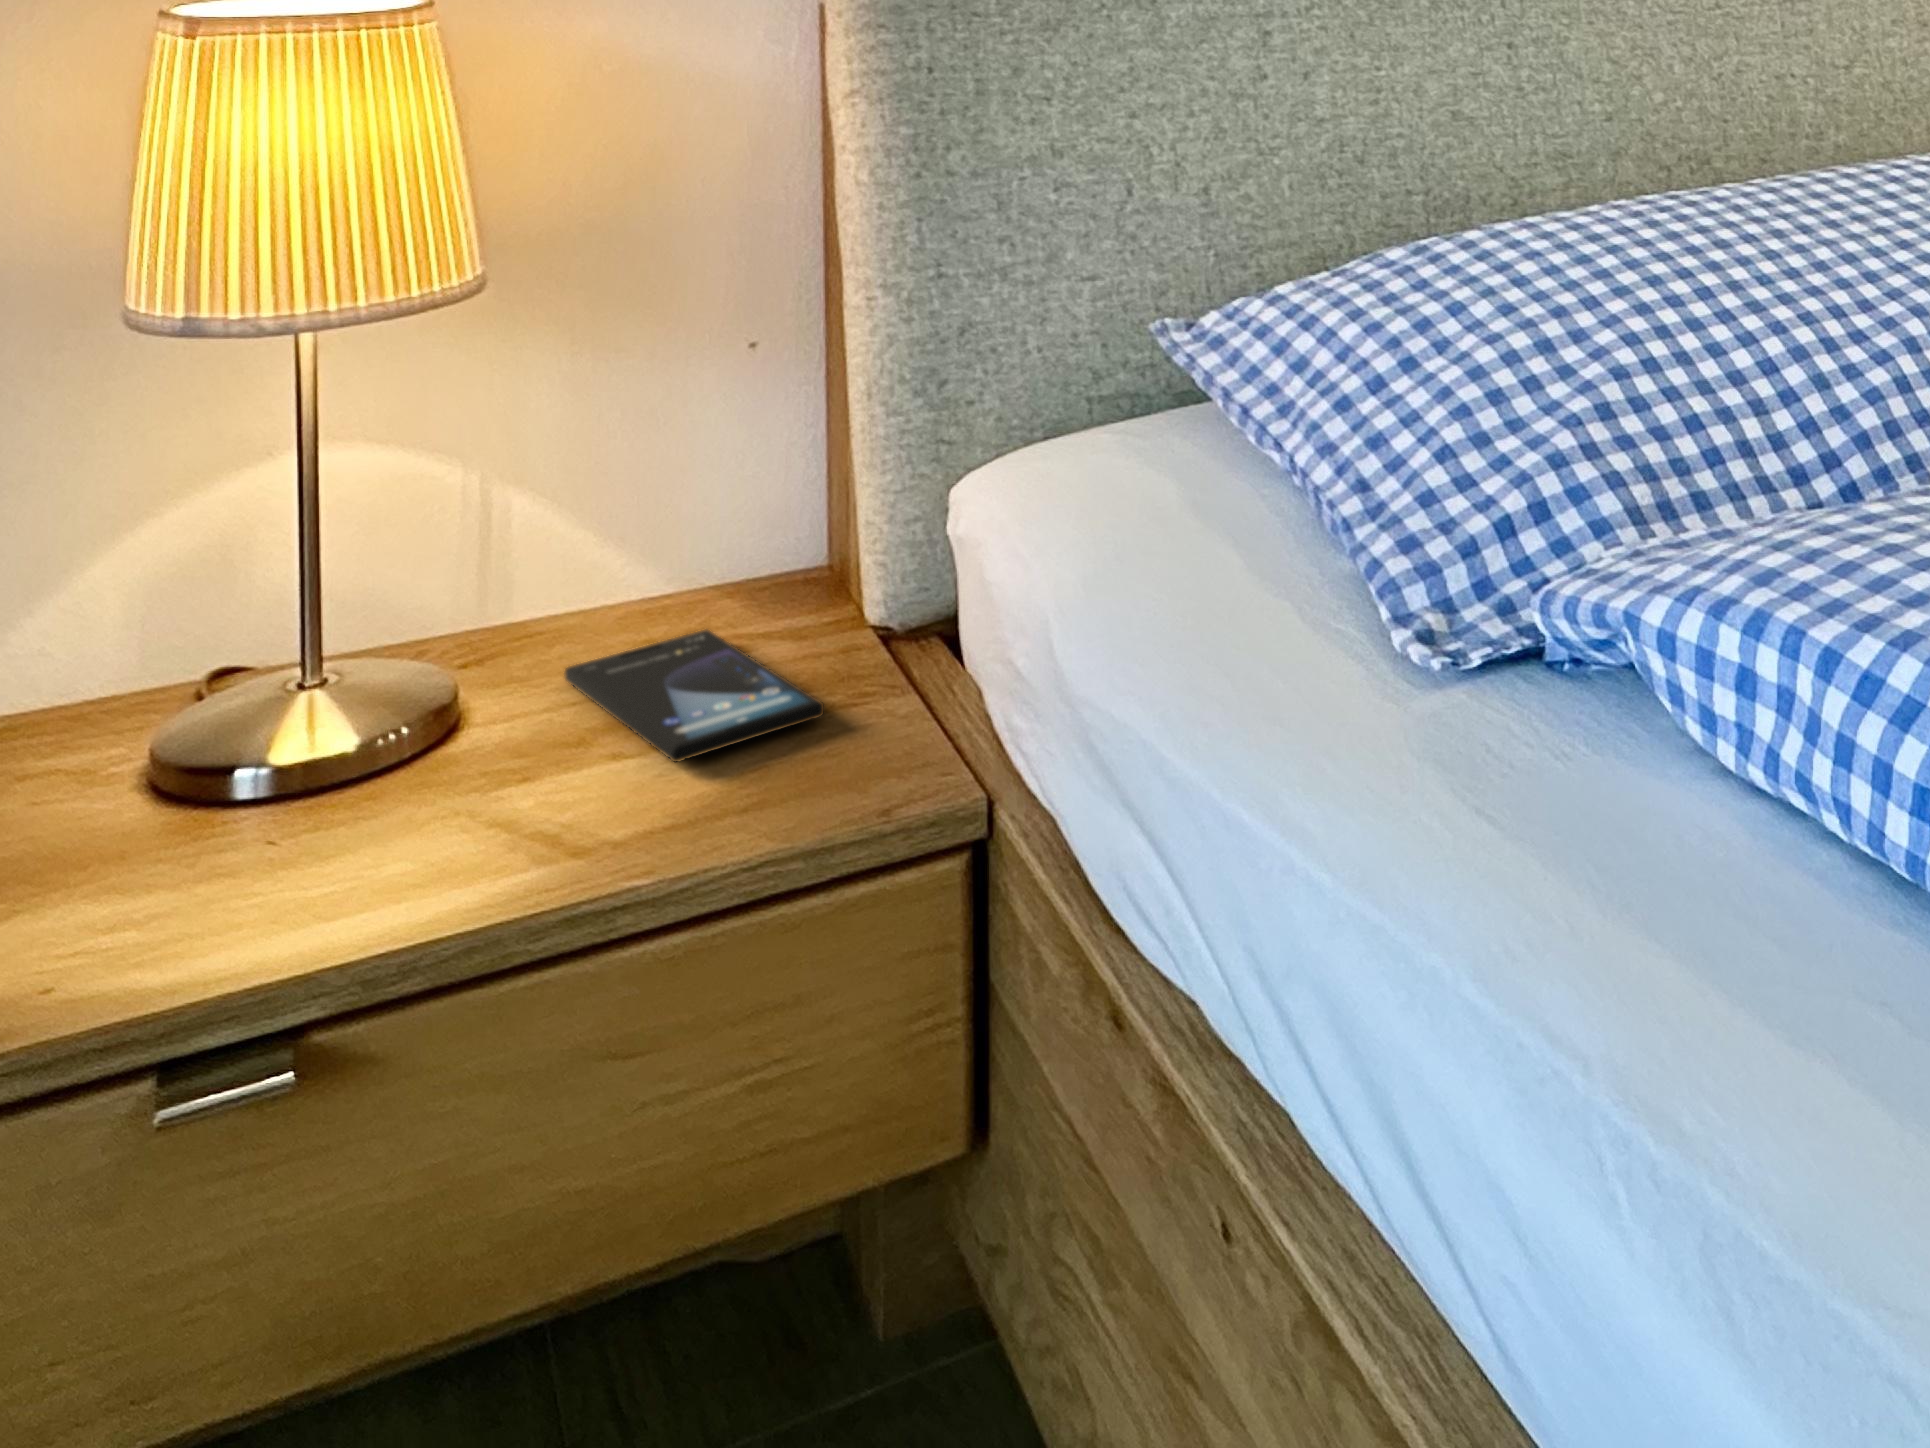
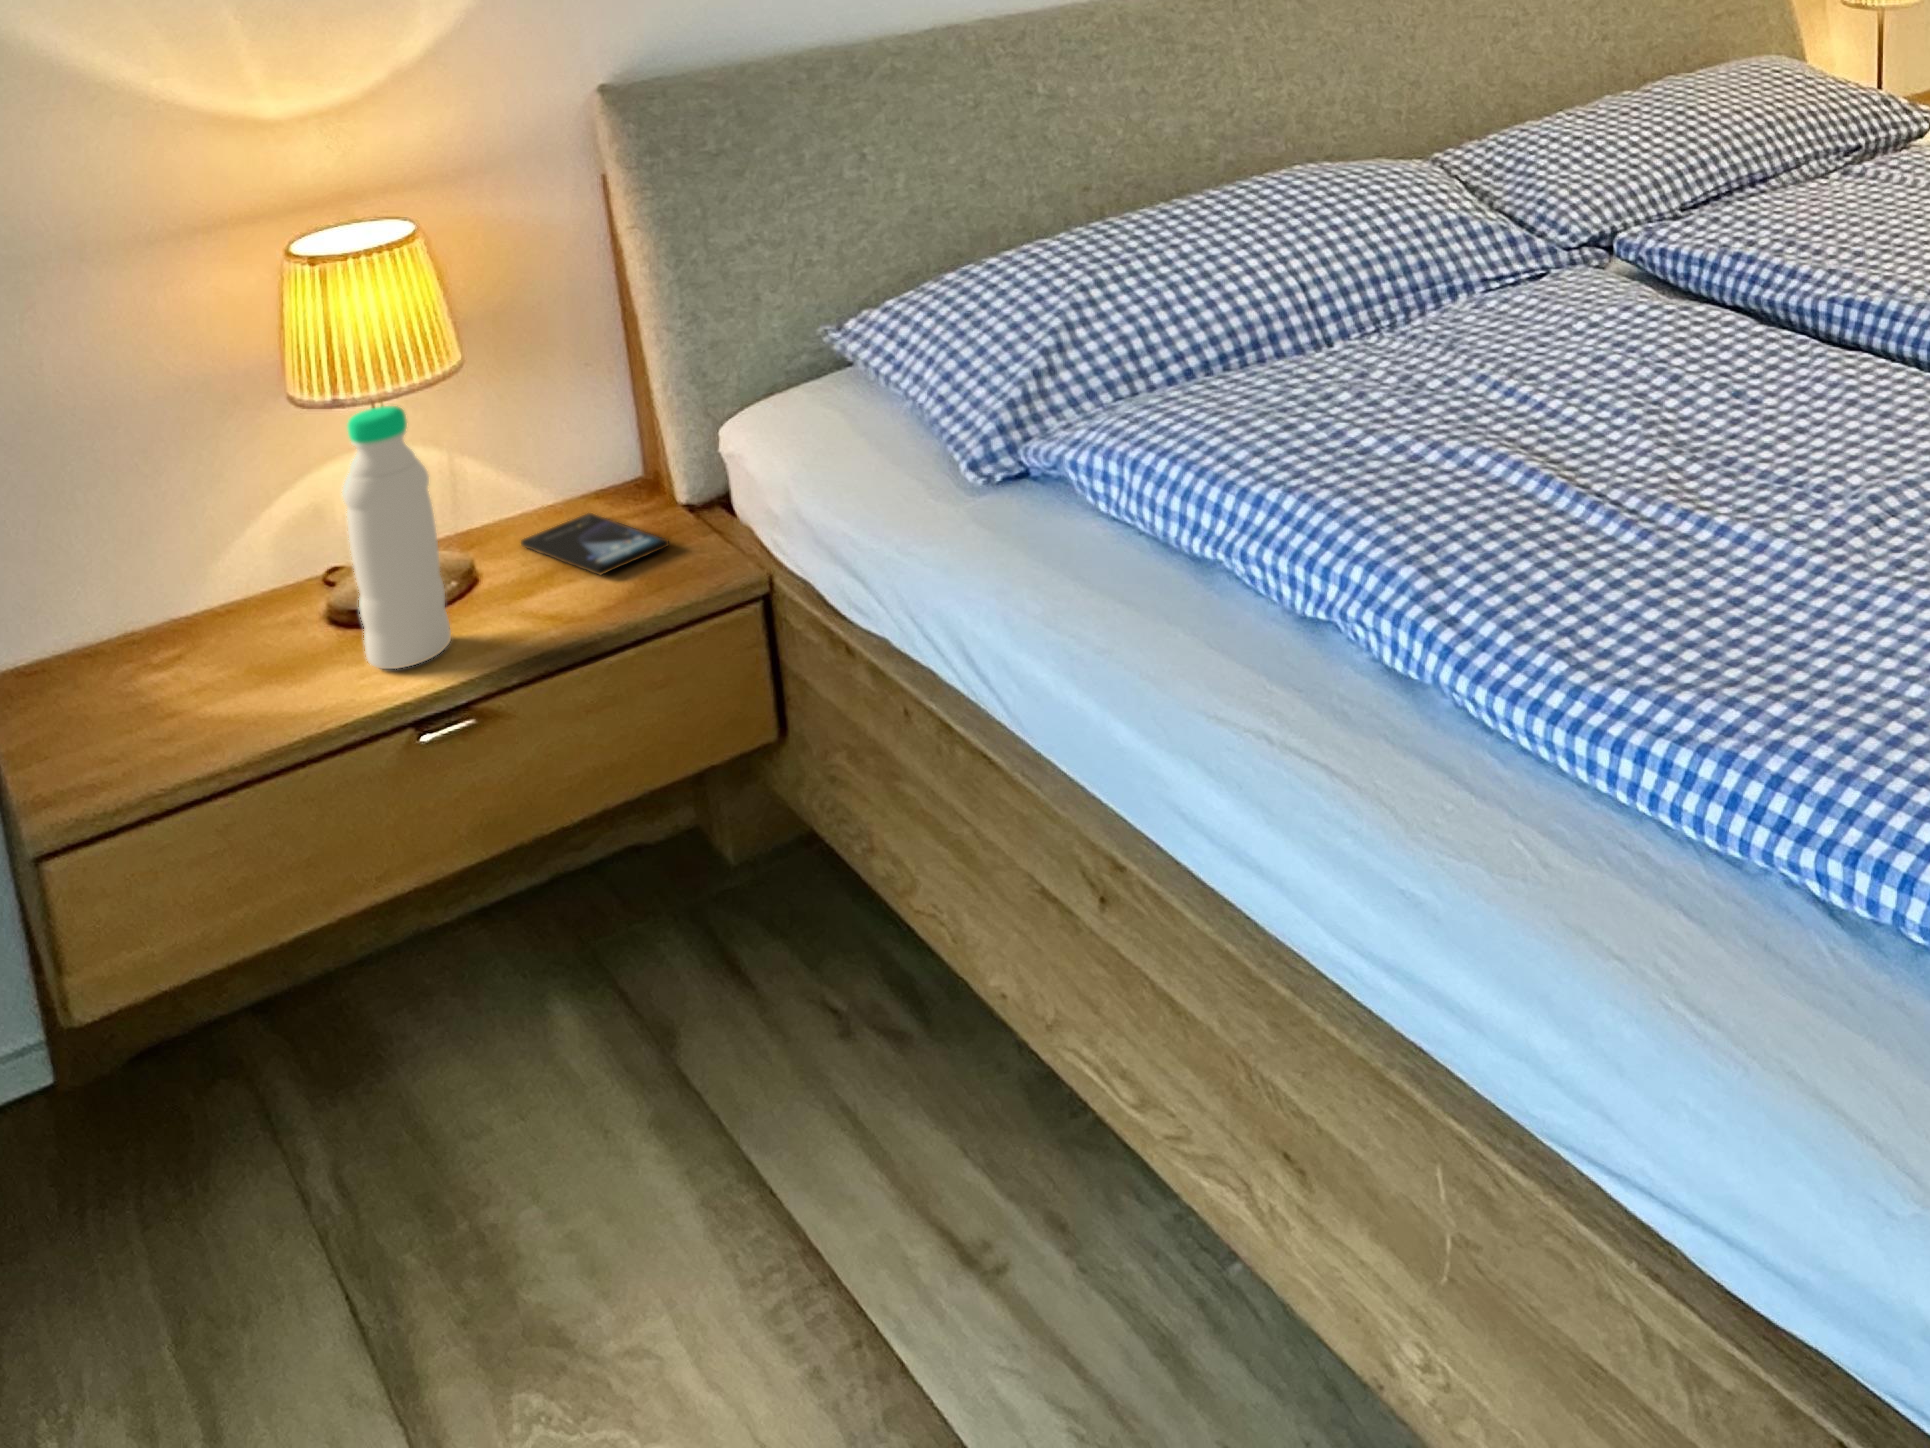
water bottle: none [136,349,334,931] -> present [342,406,451,669]

